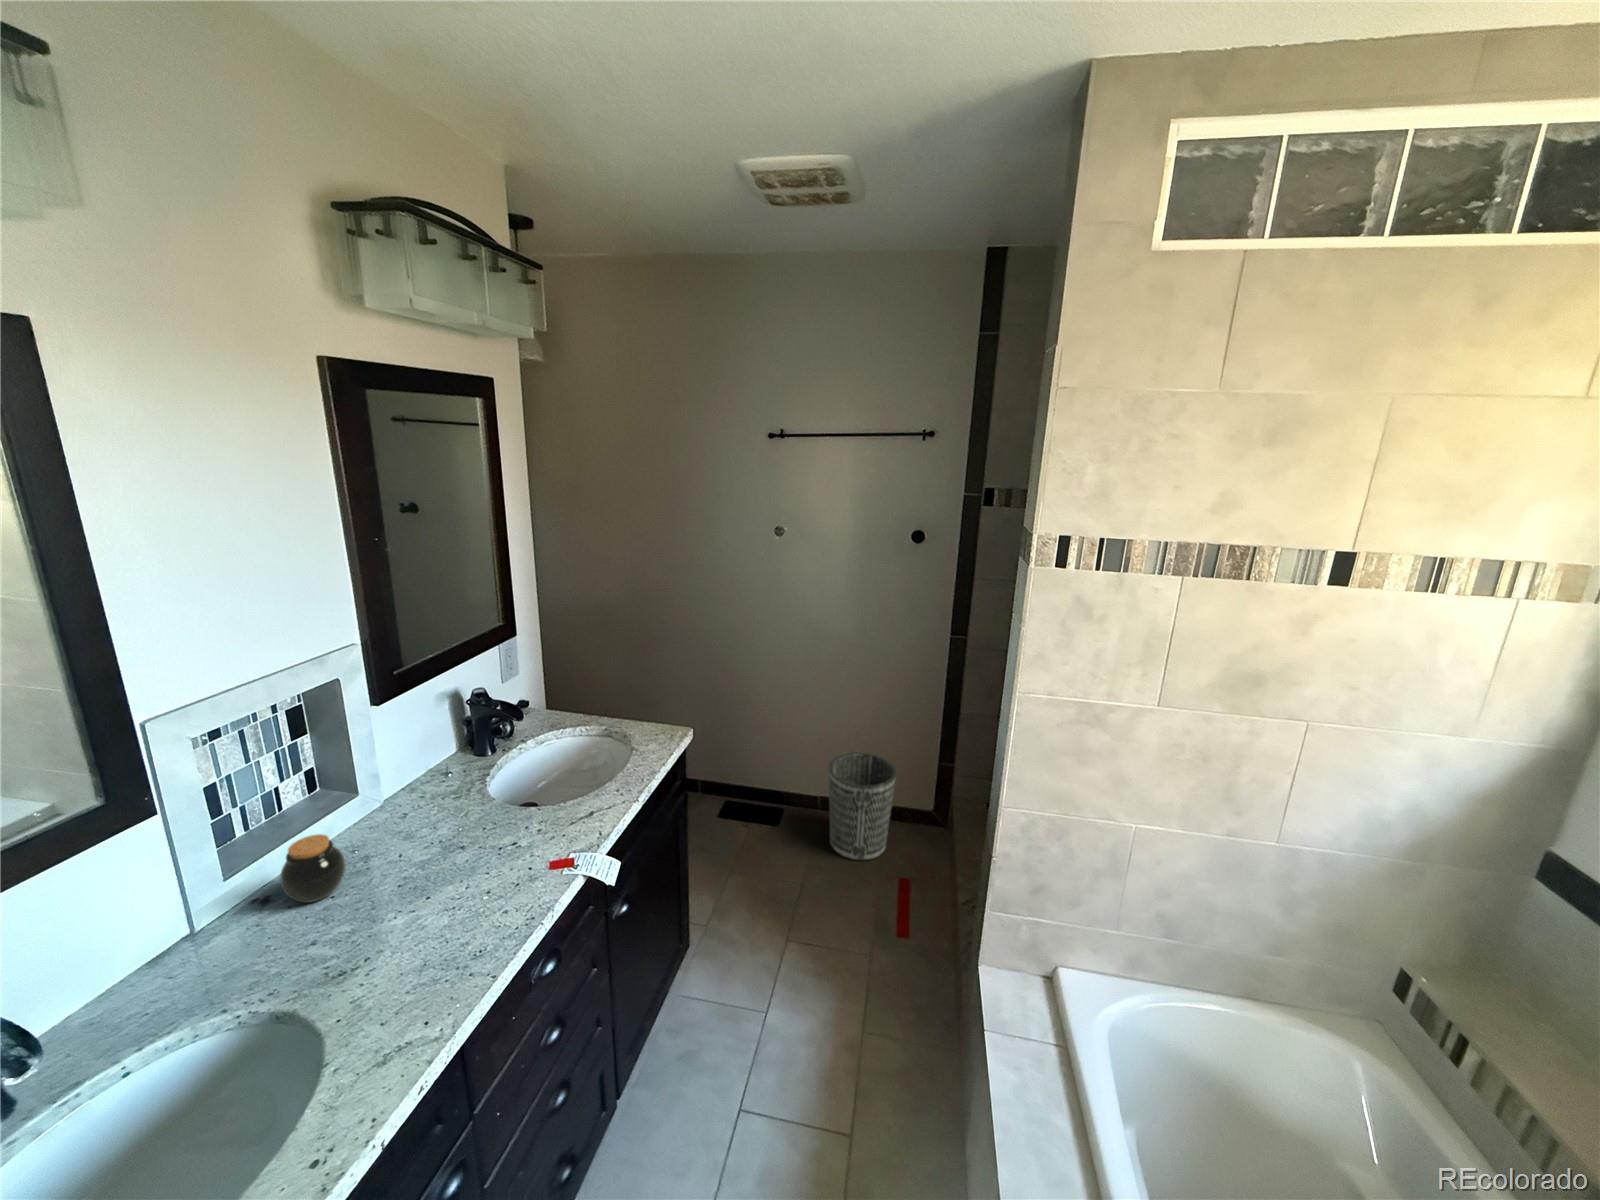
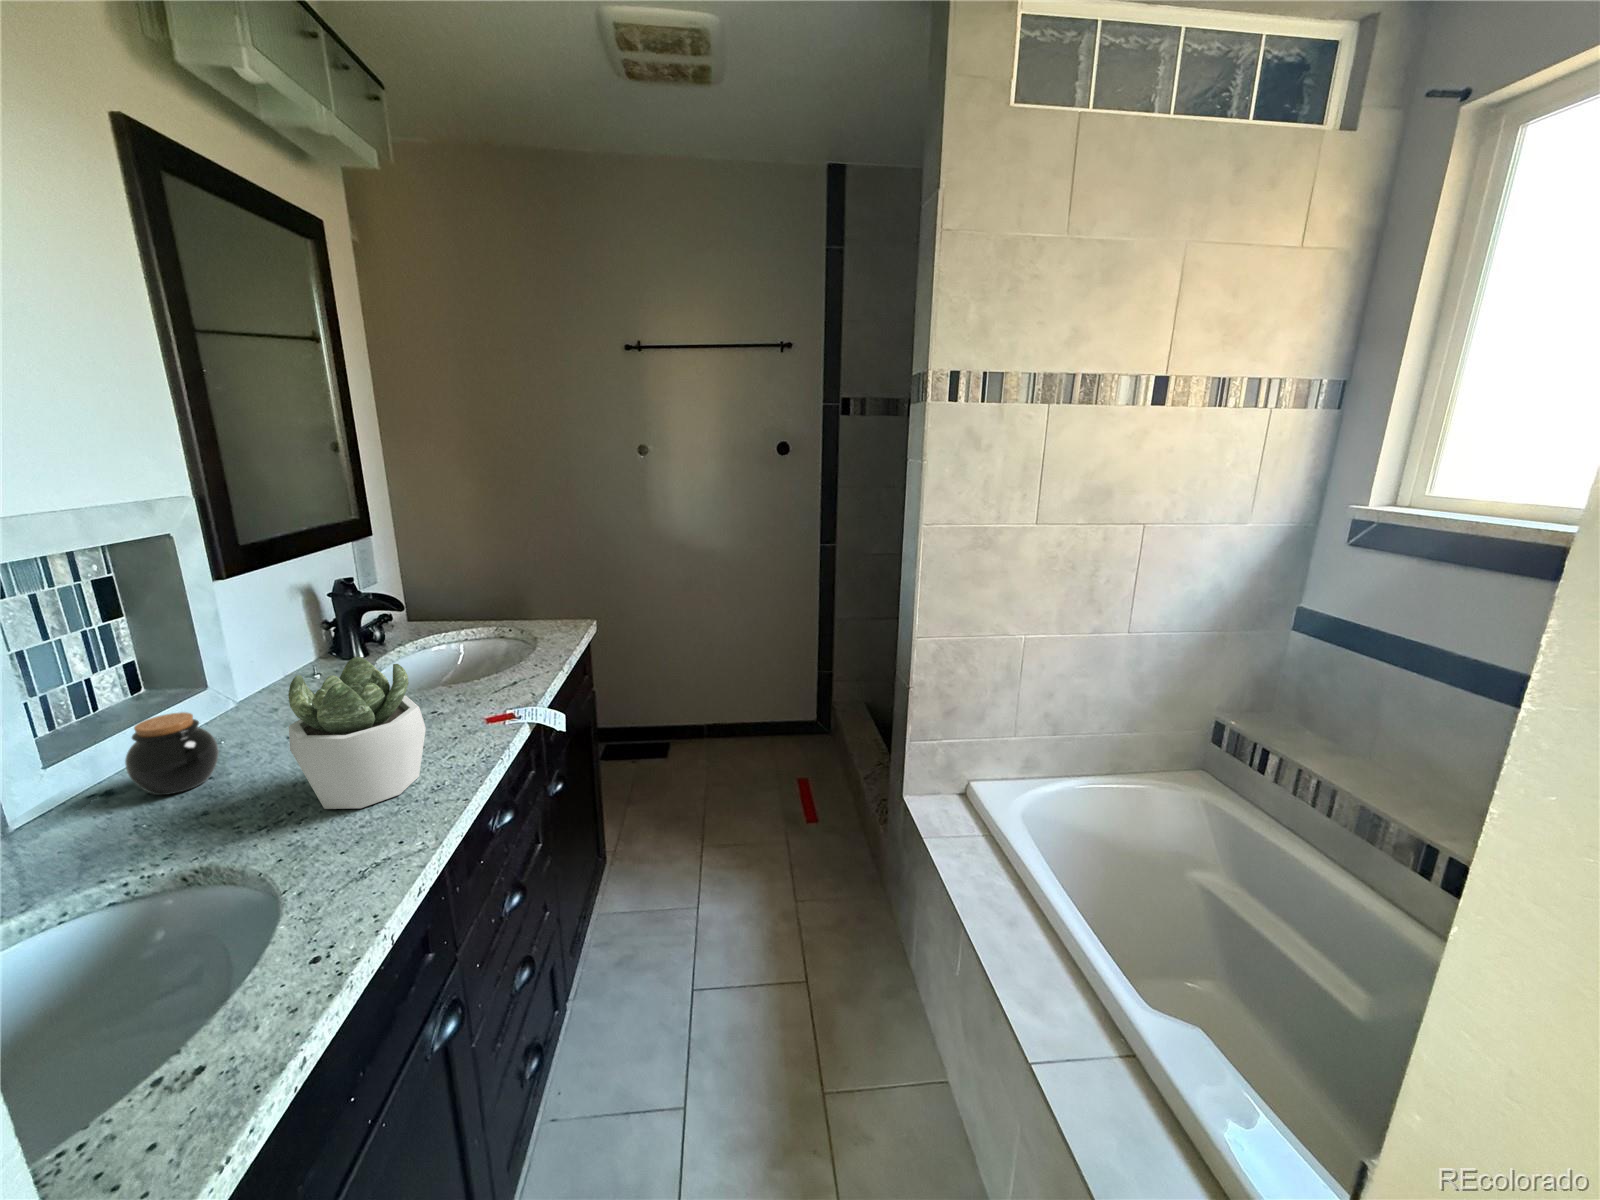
wastebasket: present [829,752,896,861] -> none [722,668,788,768]
succulent plant: none [376,818,481,960] -> present [288,657,426,809]

